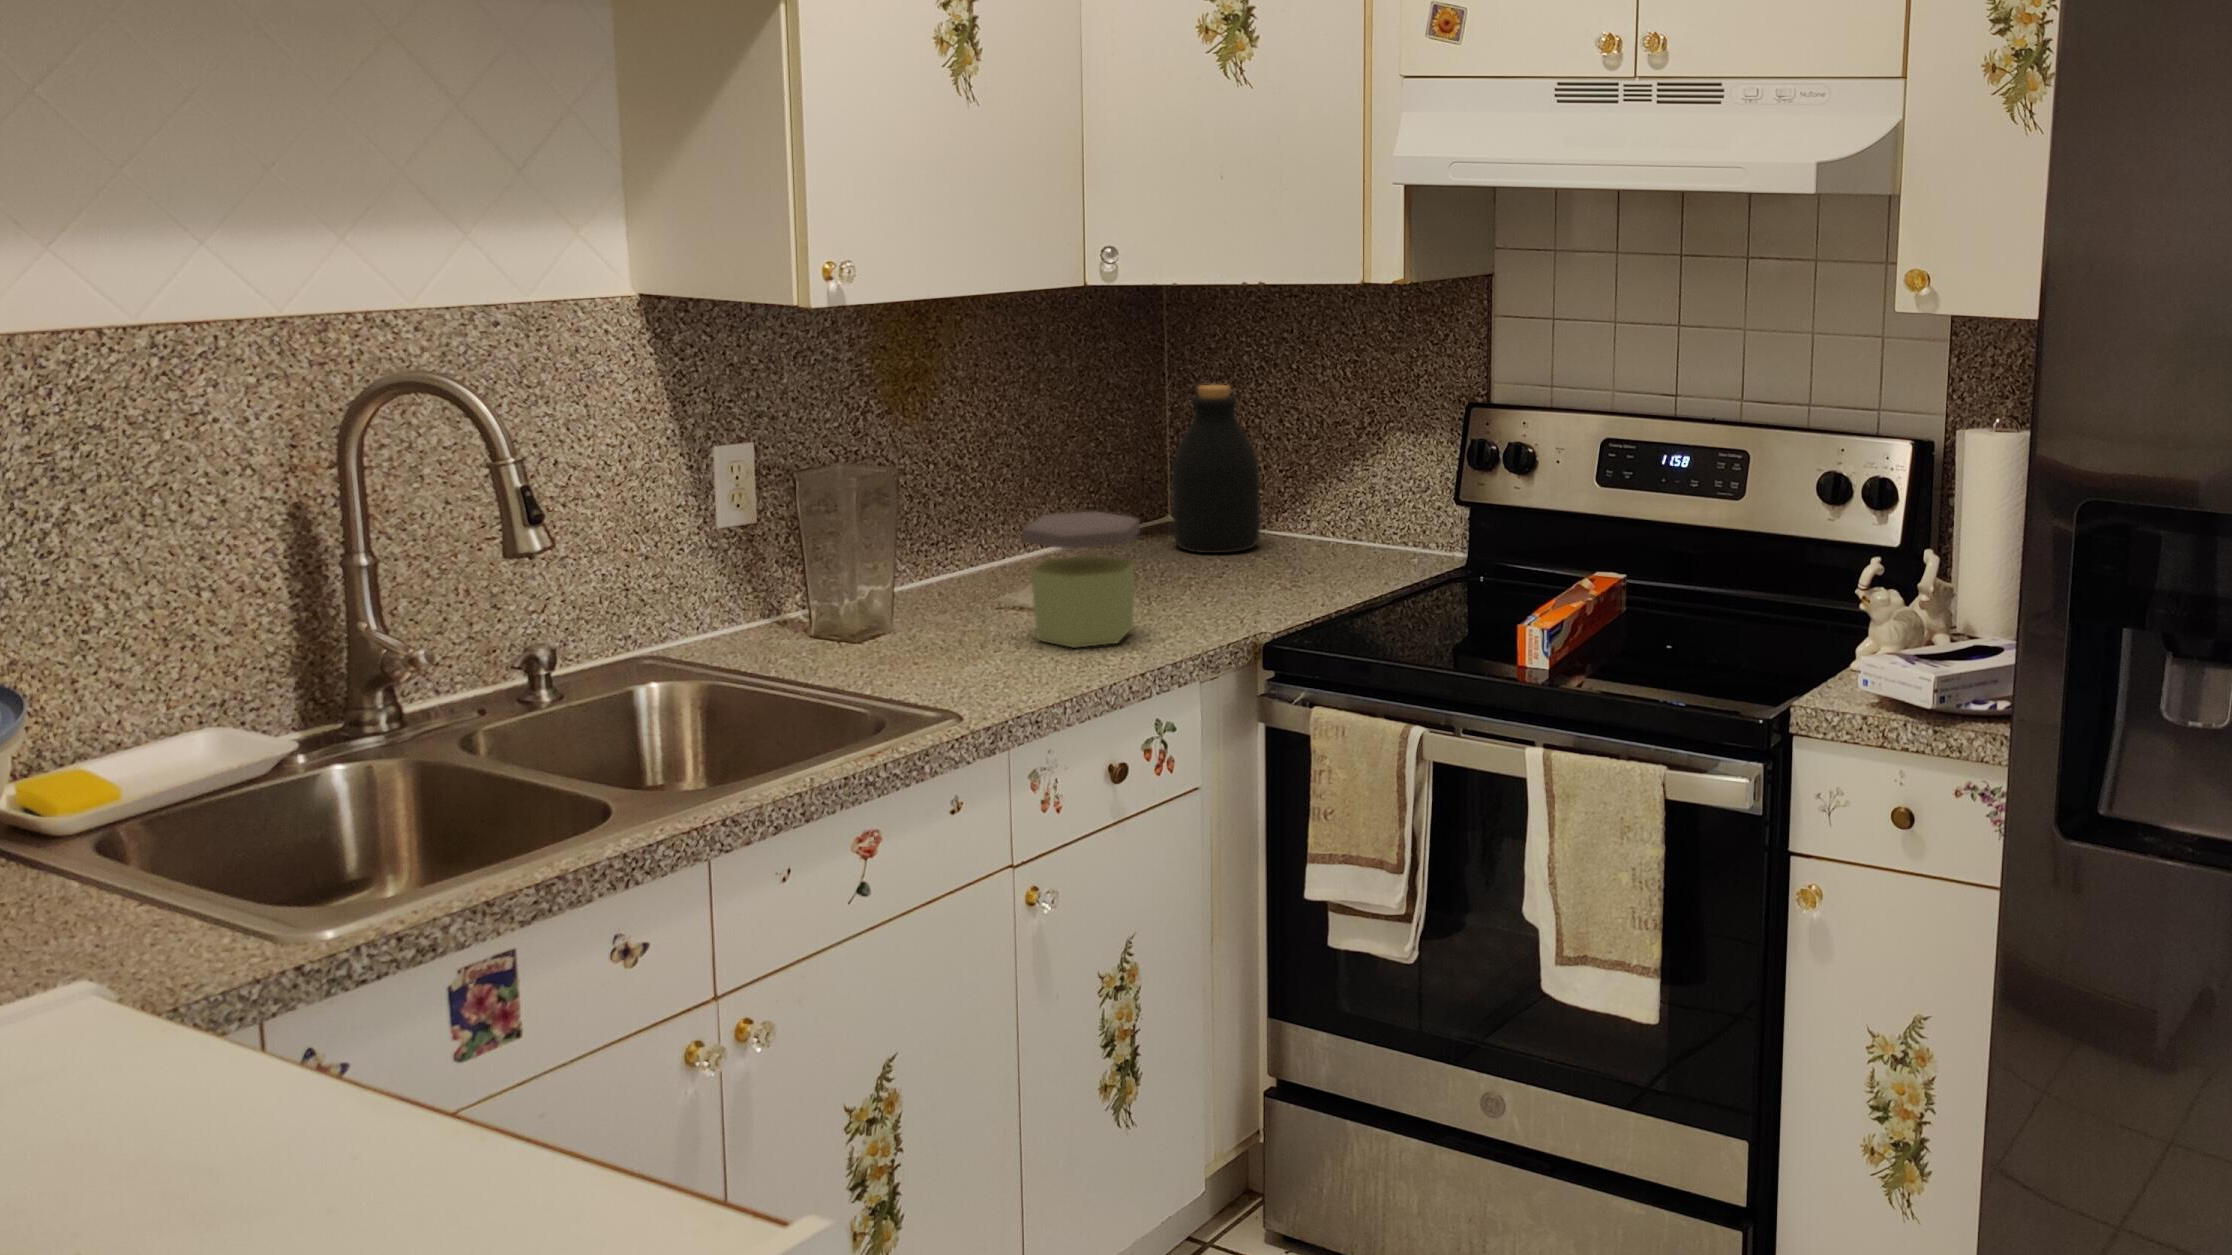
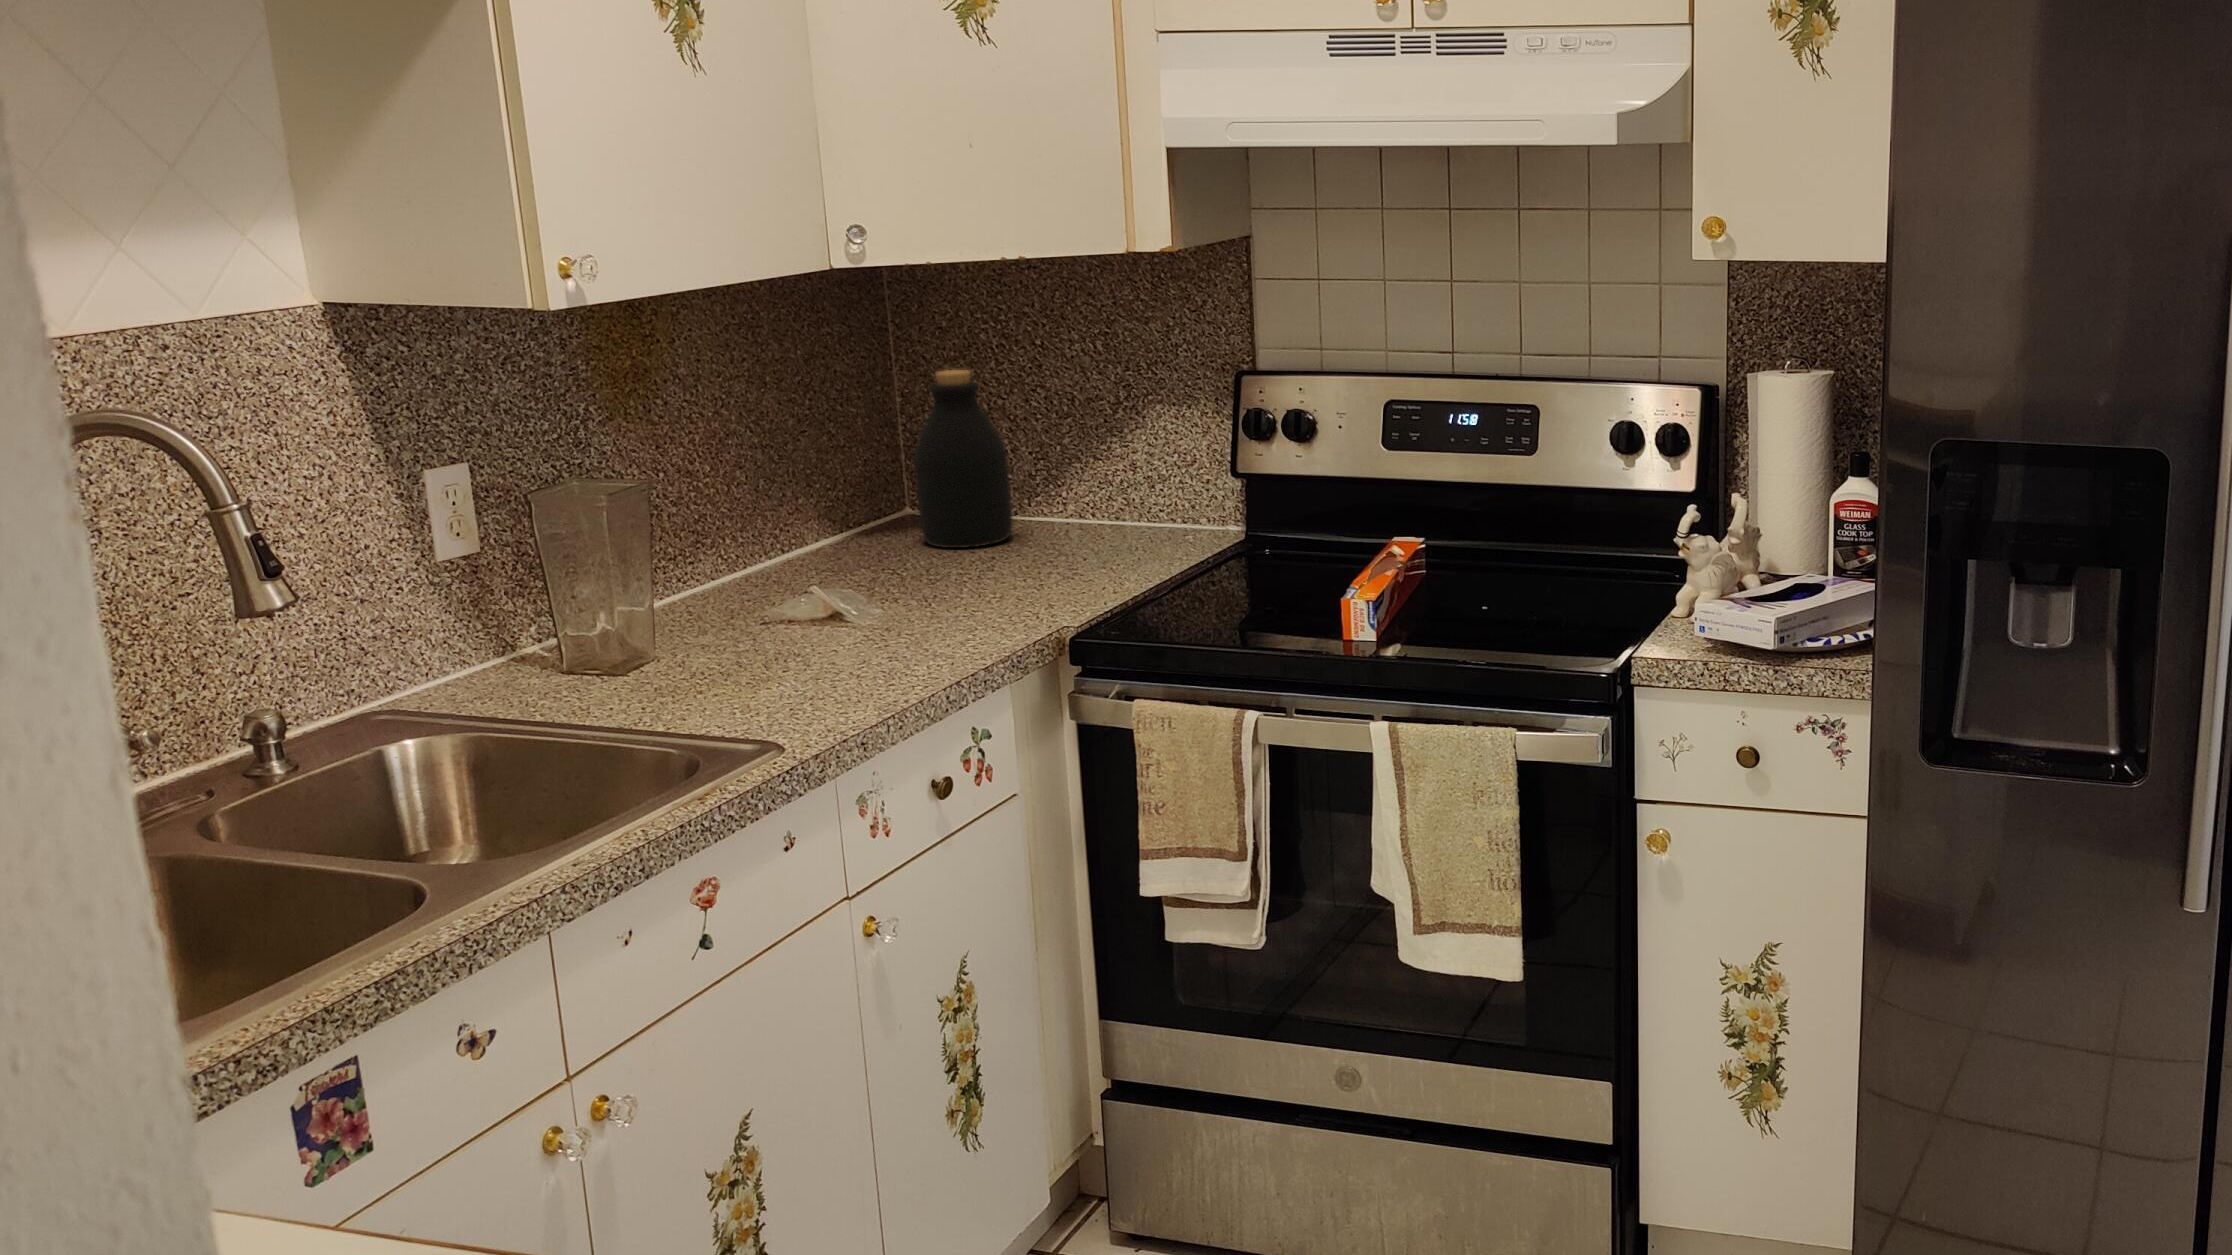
jar: present [1022,511,1140,648] -> none [801,512,926,659]

